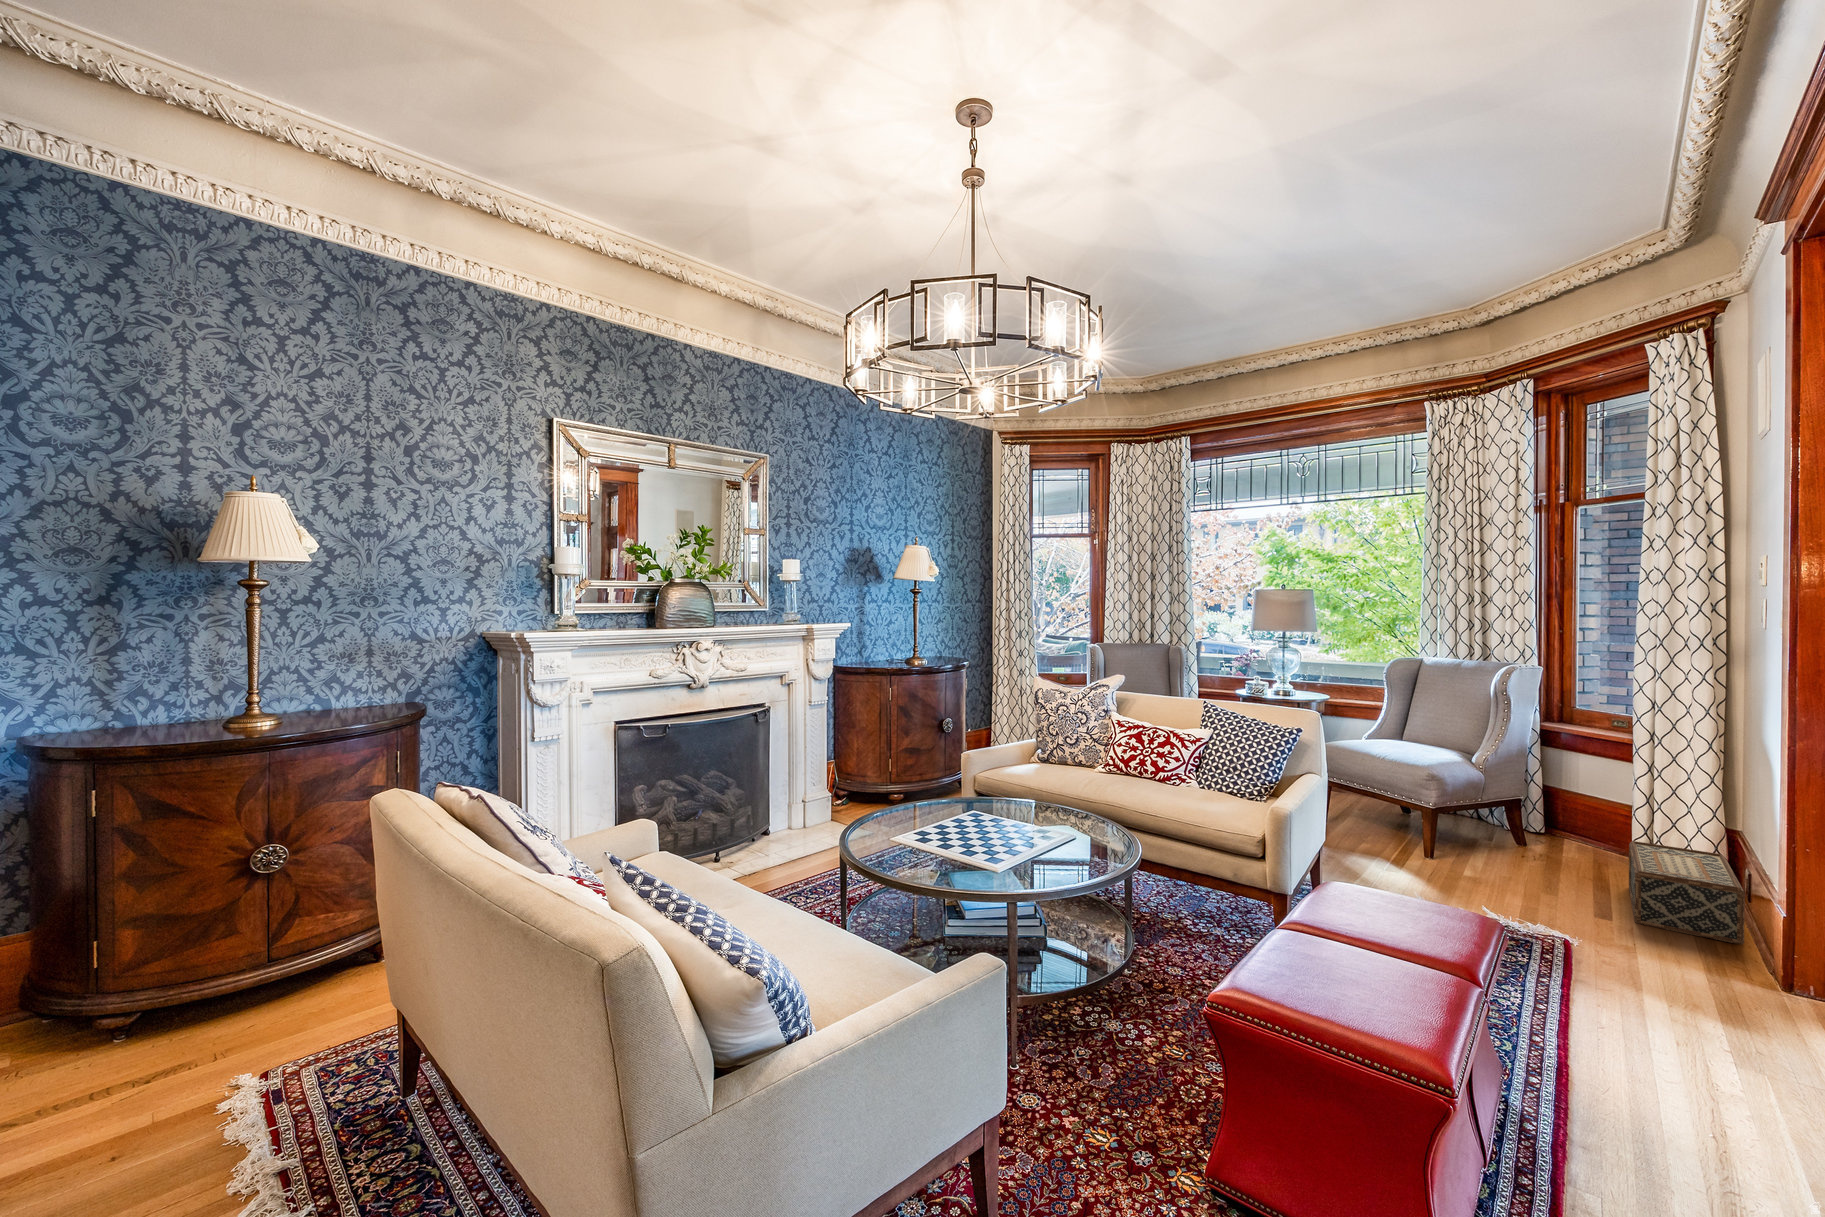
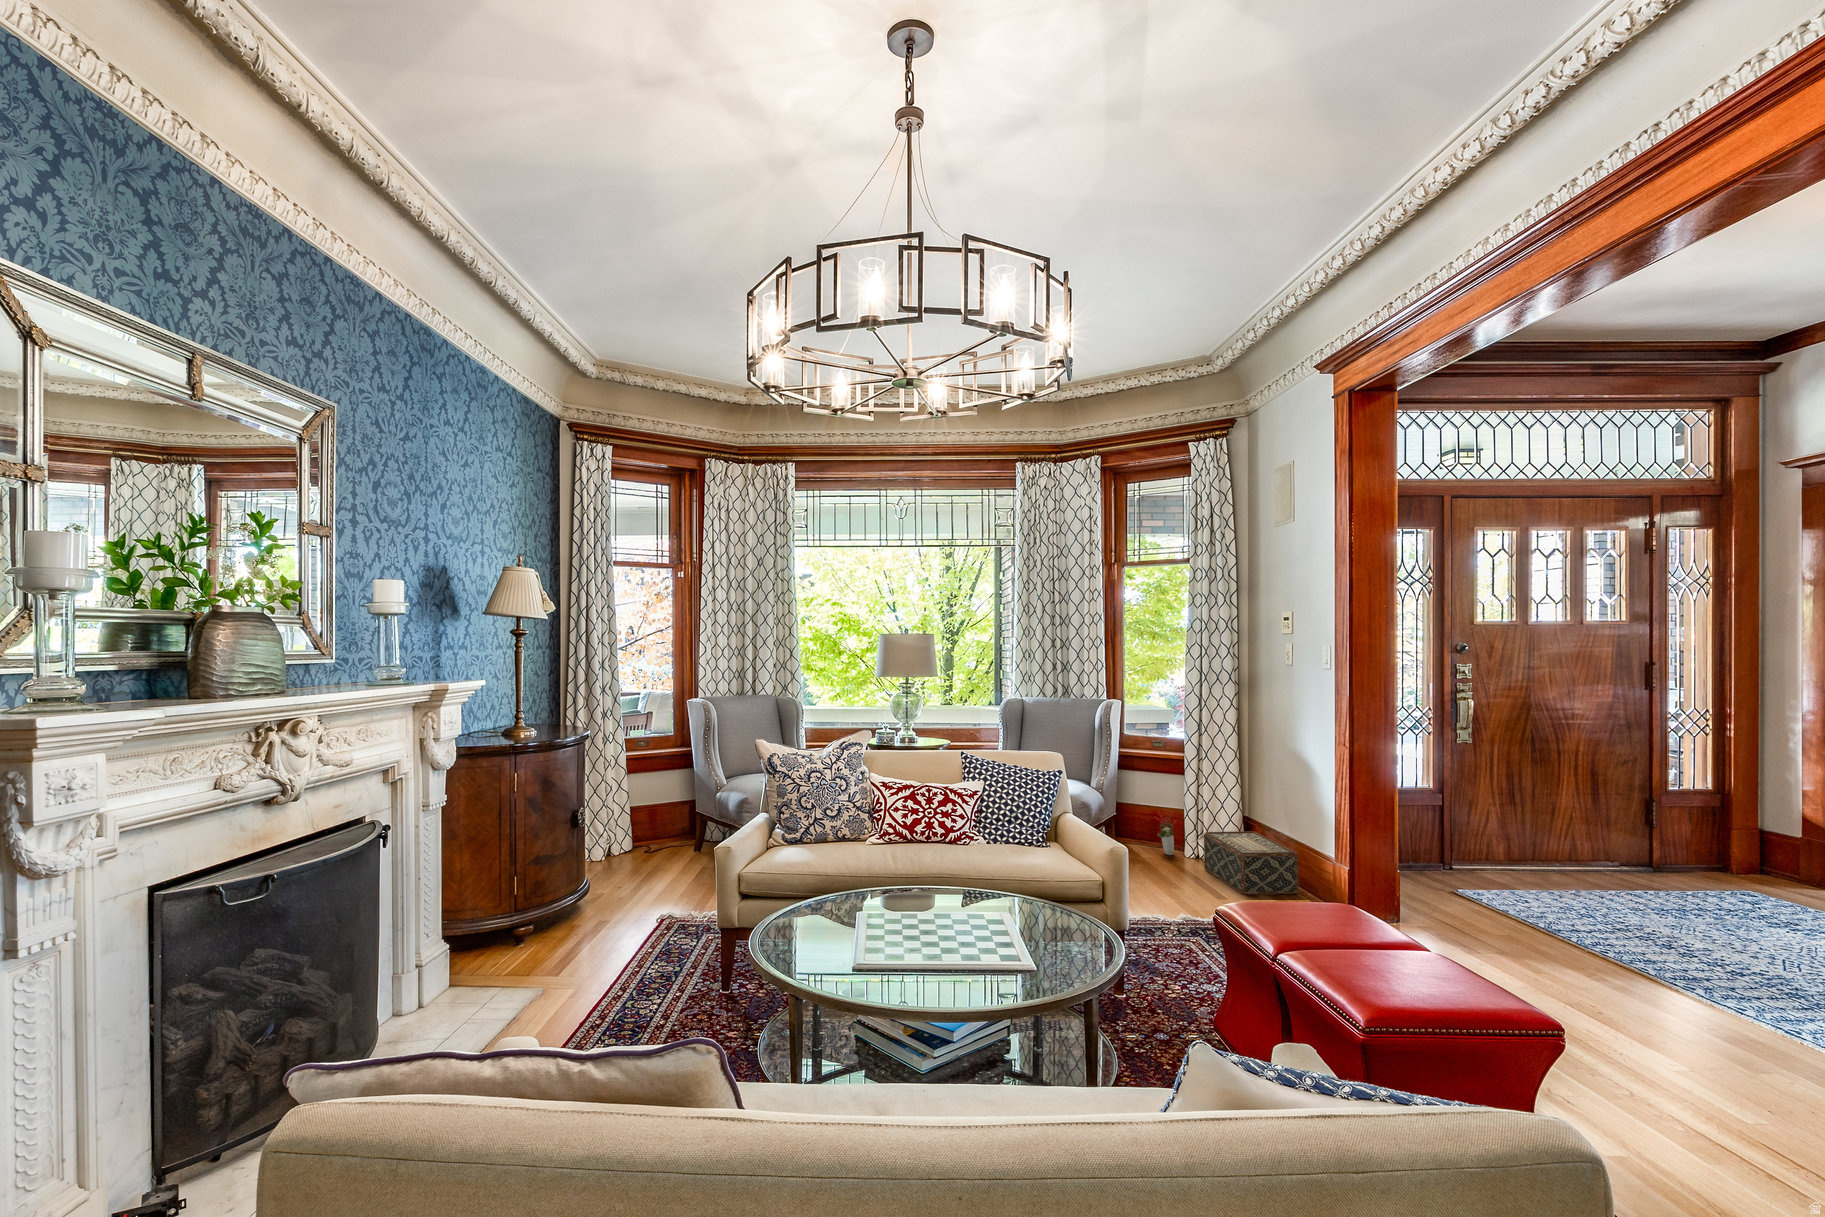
decorative plant: none [1585,805,1619,864] -> present [1155,810,1177,855]

